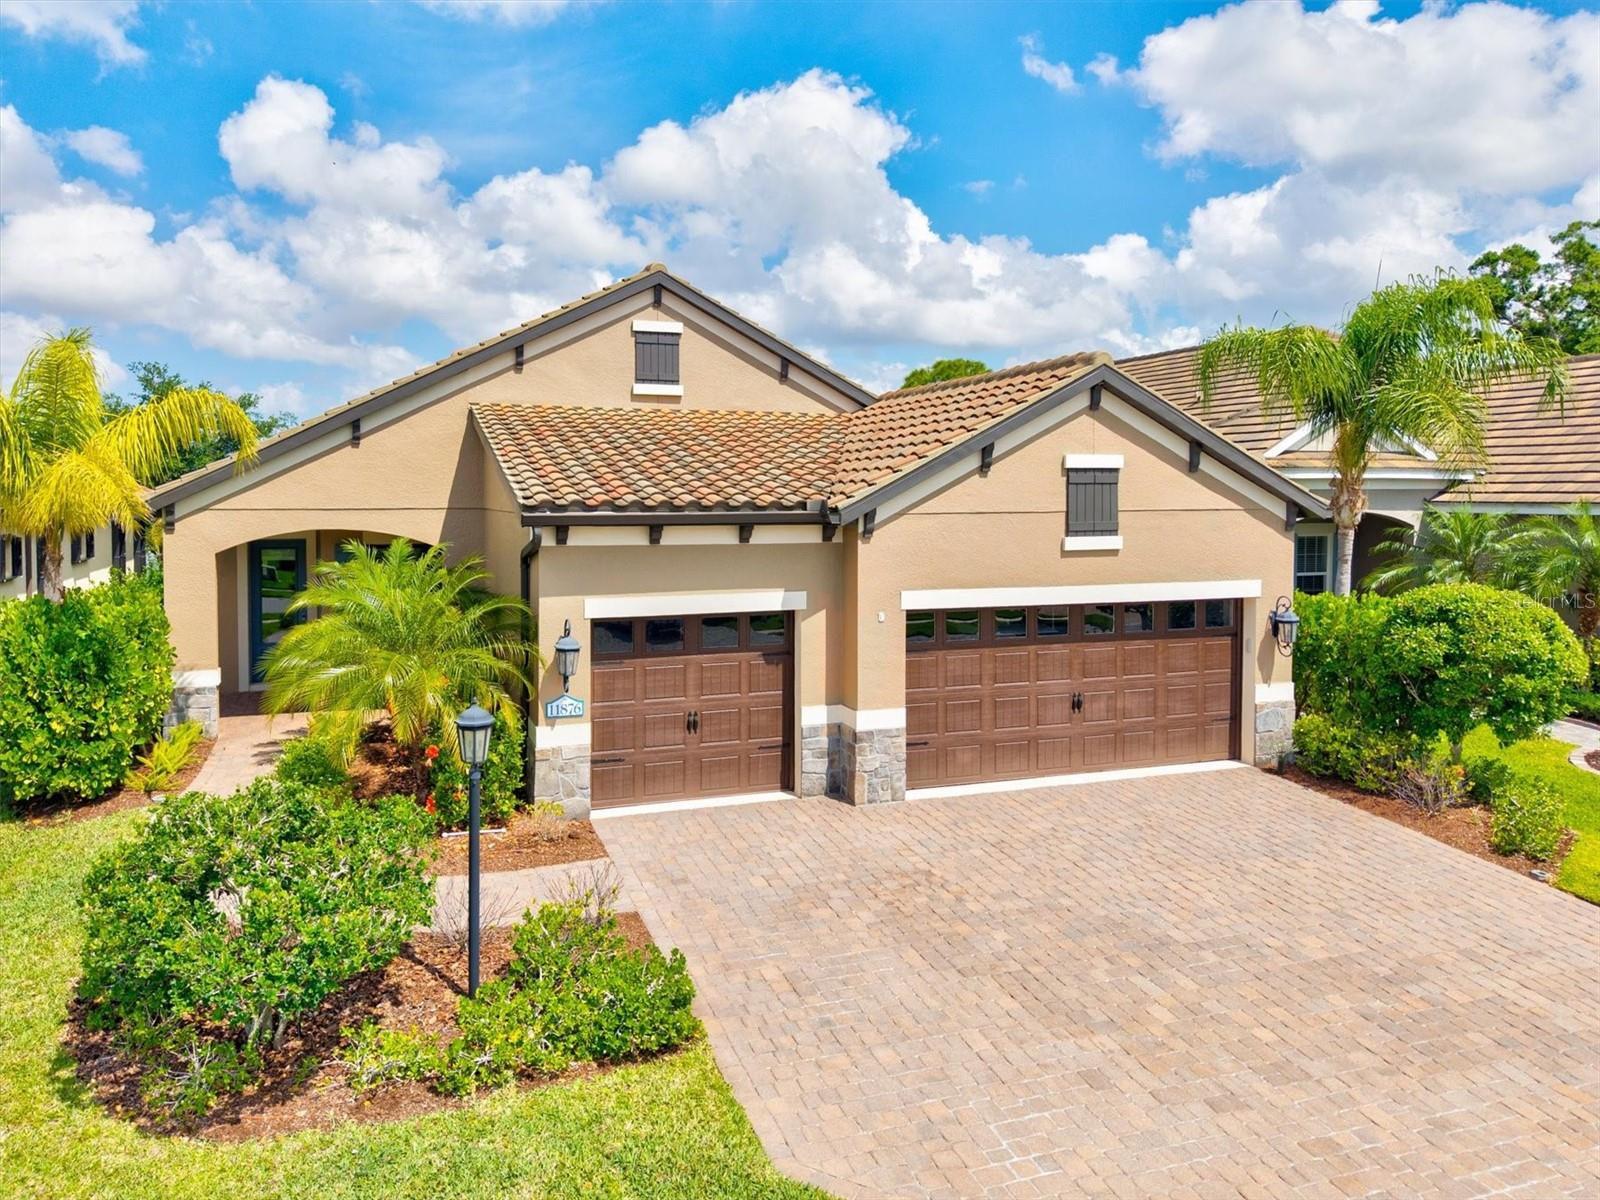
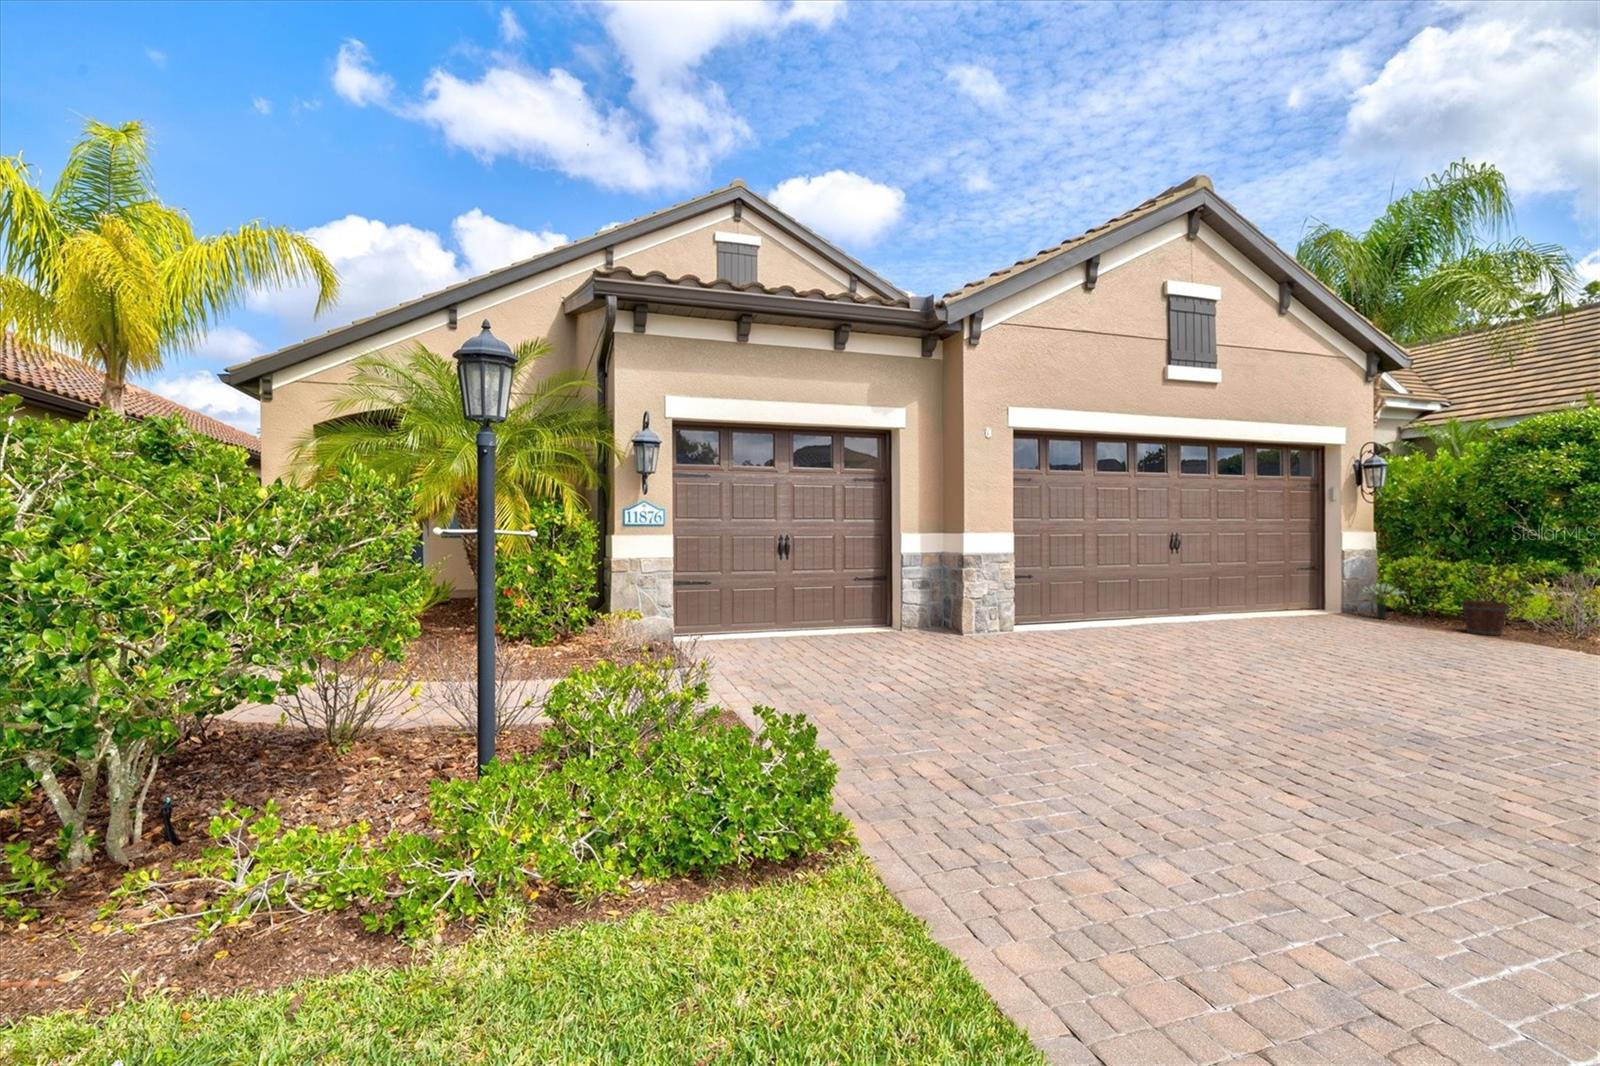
bucket: none [1324,764,1358,799] -> present [1462,600,1508,636]

